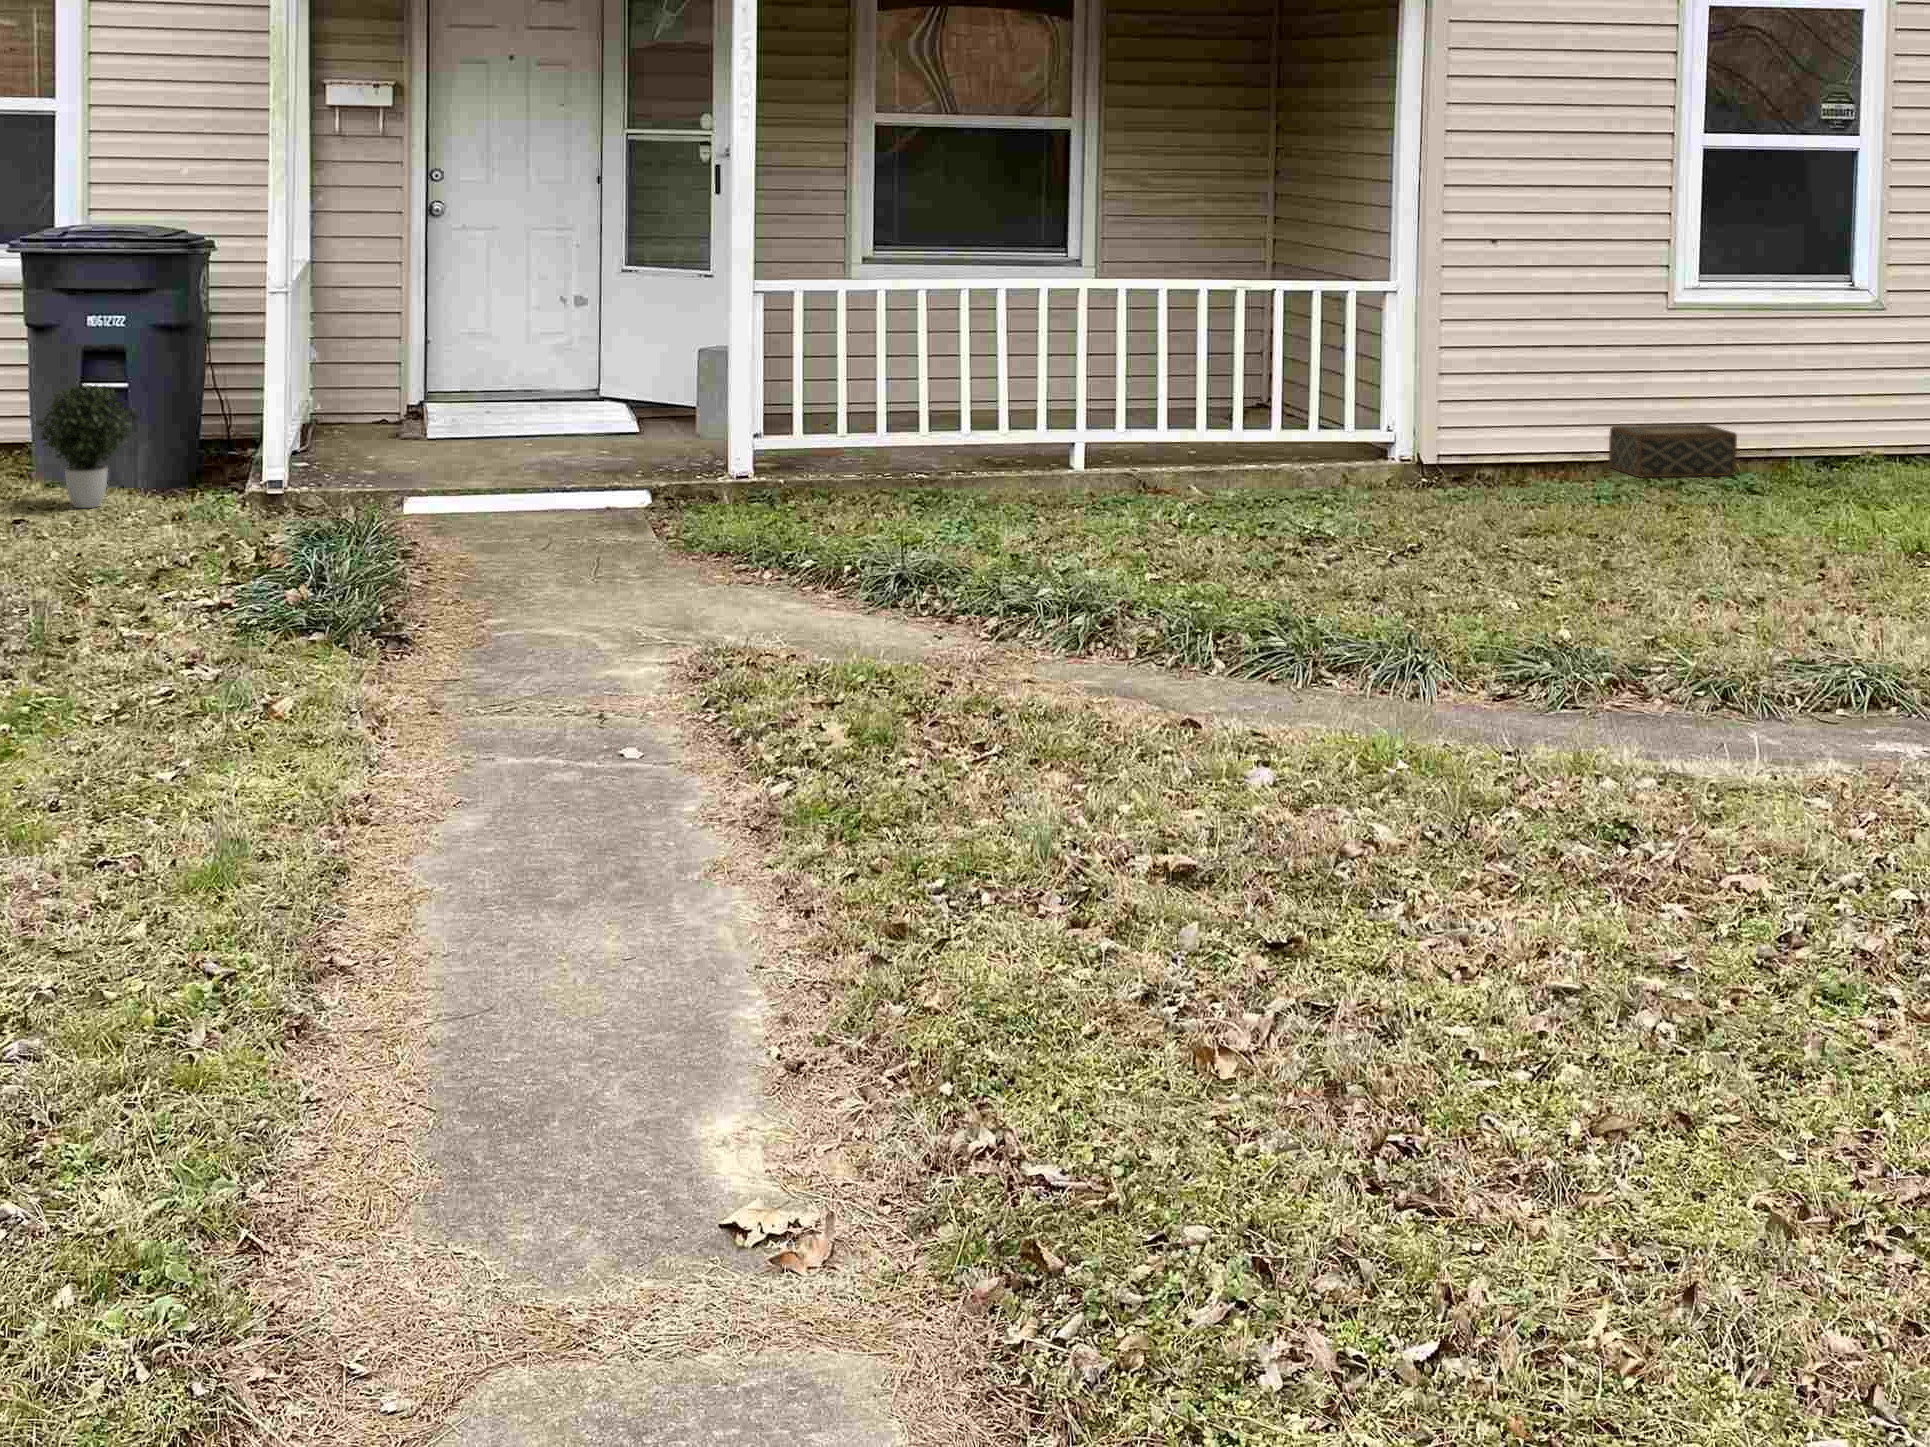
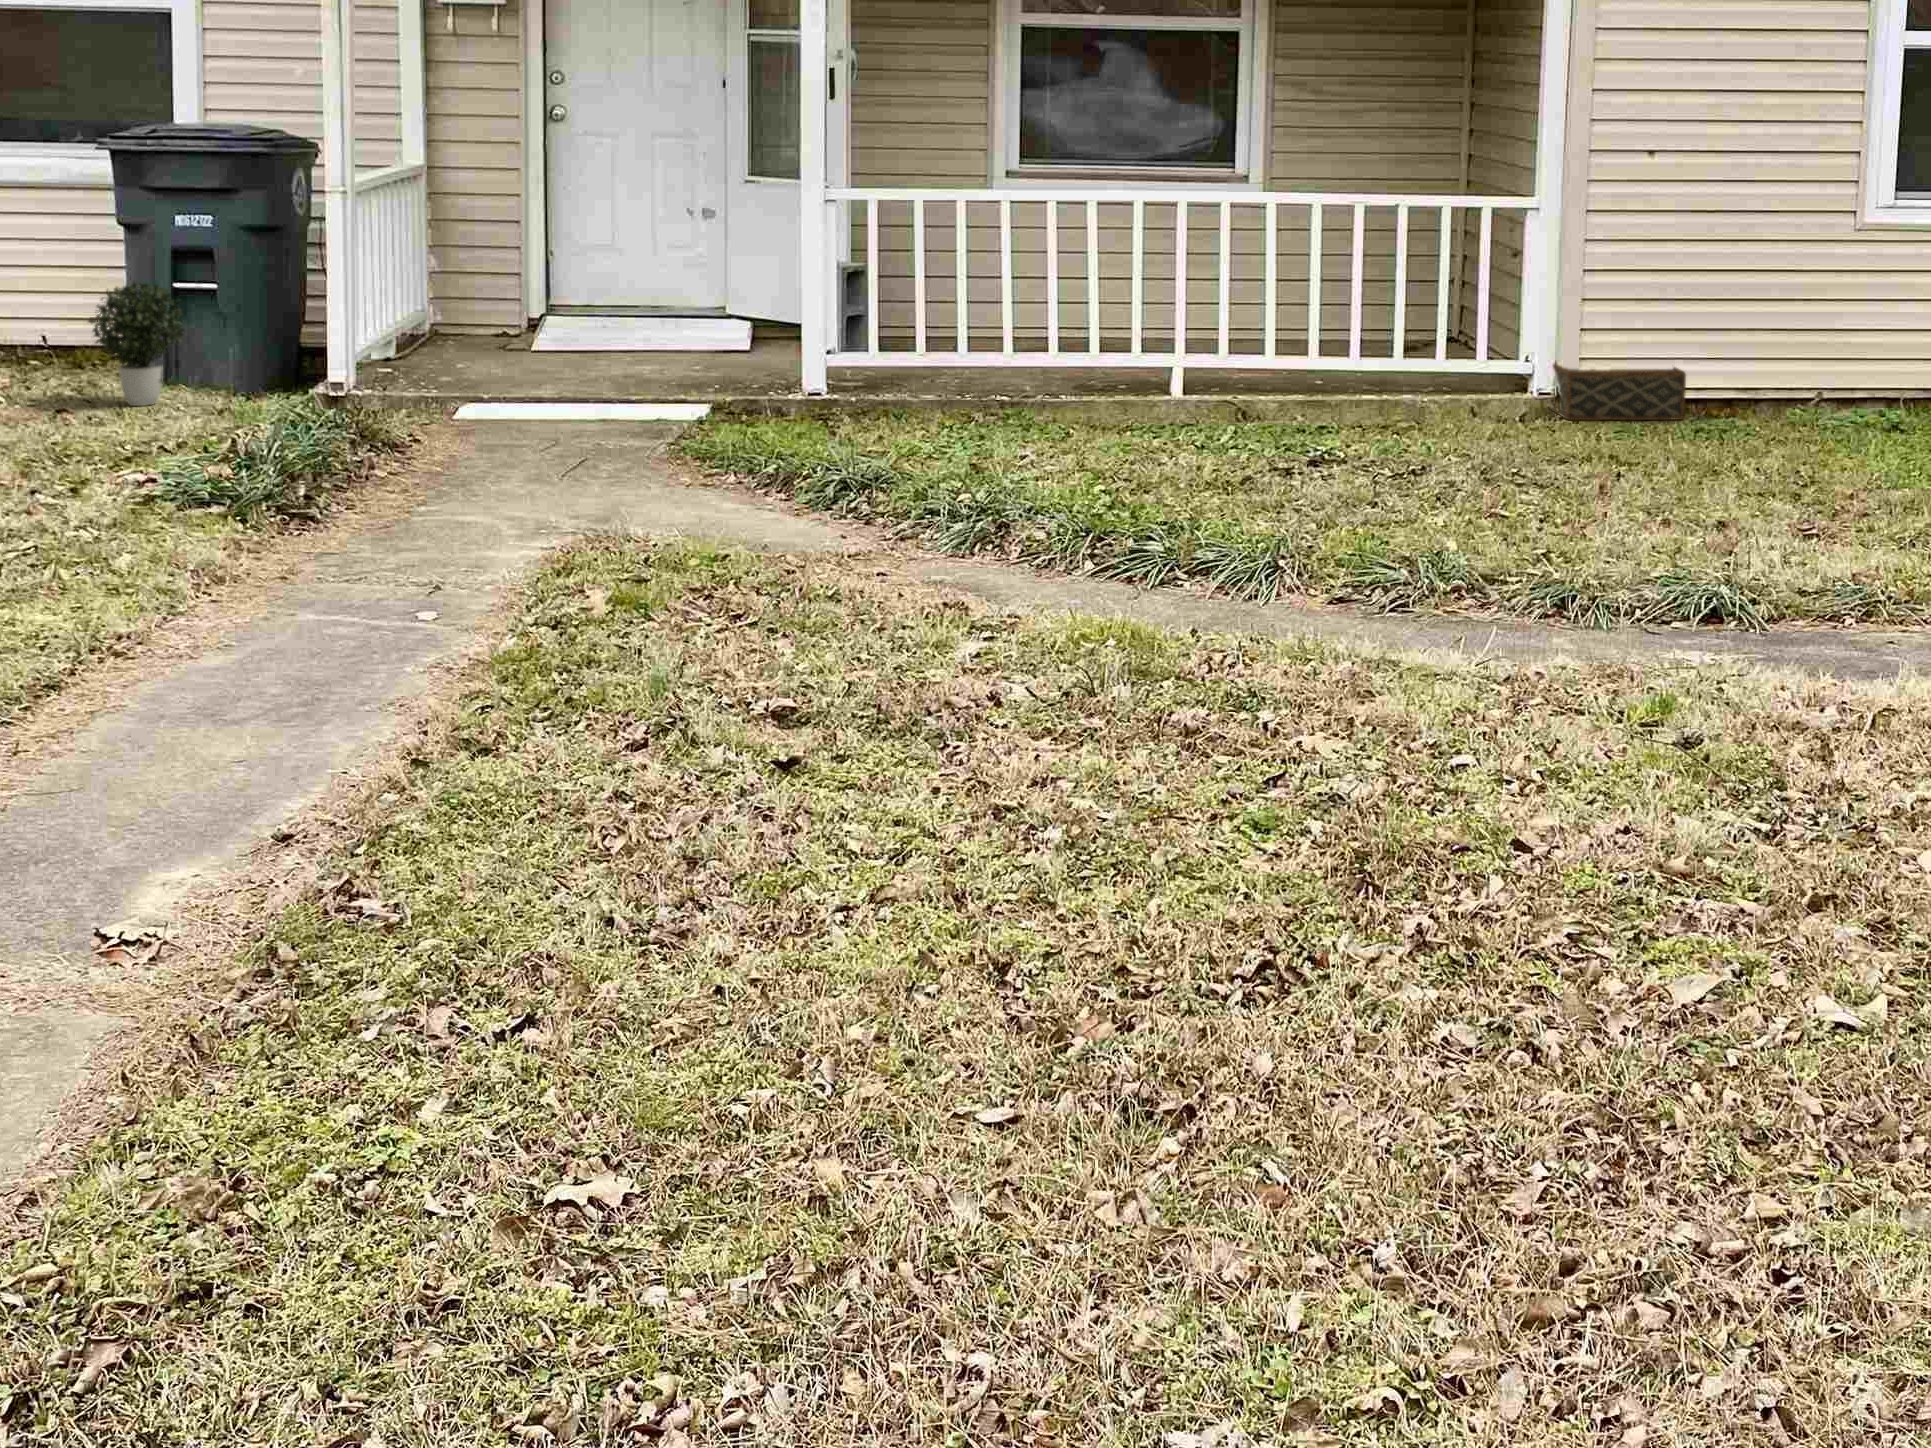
woven basket: present [1609,424,1737,477] -> present [1550,364,1686,420]

